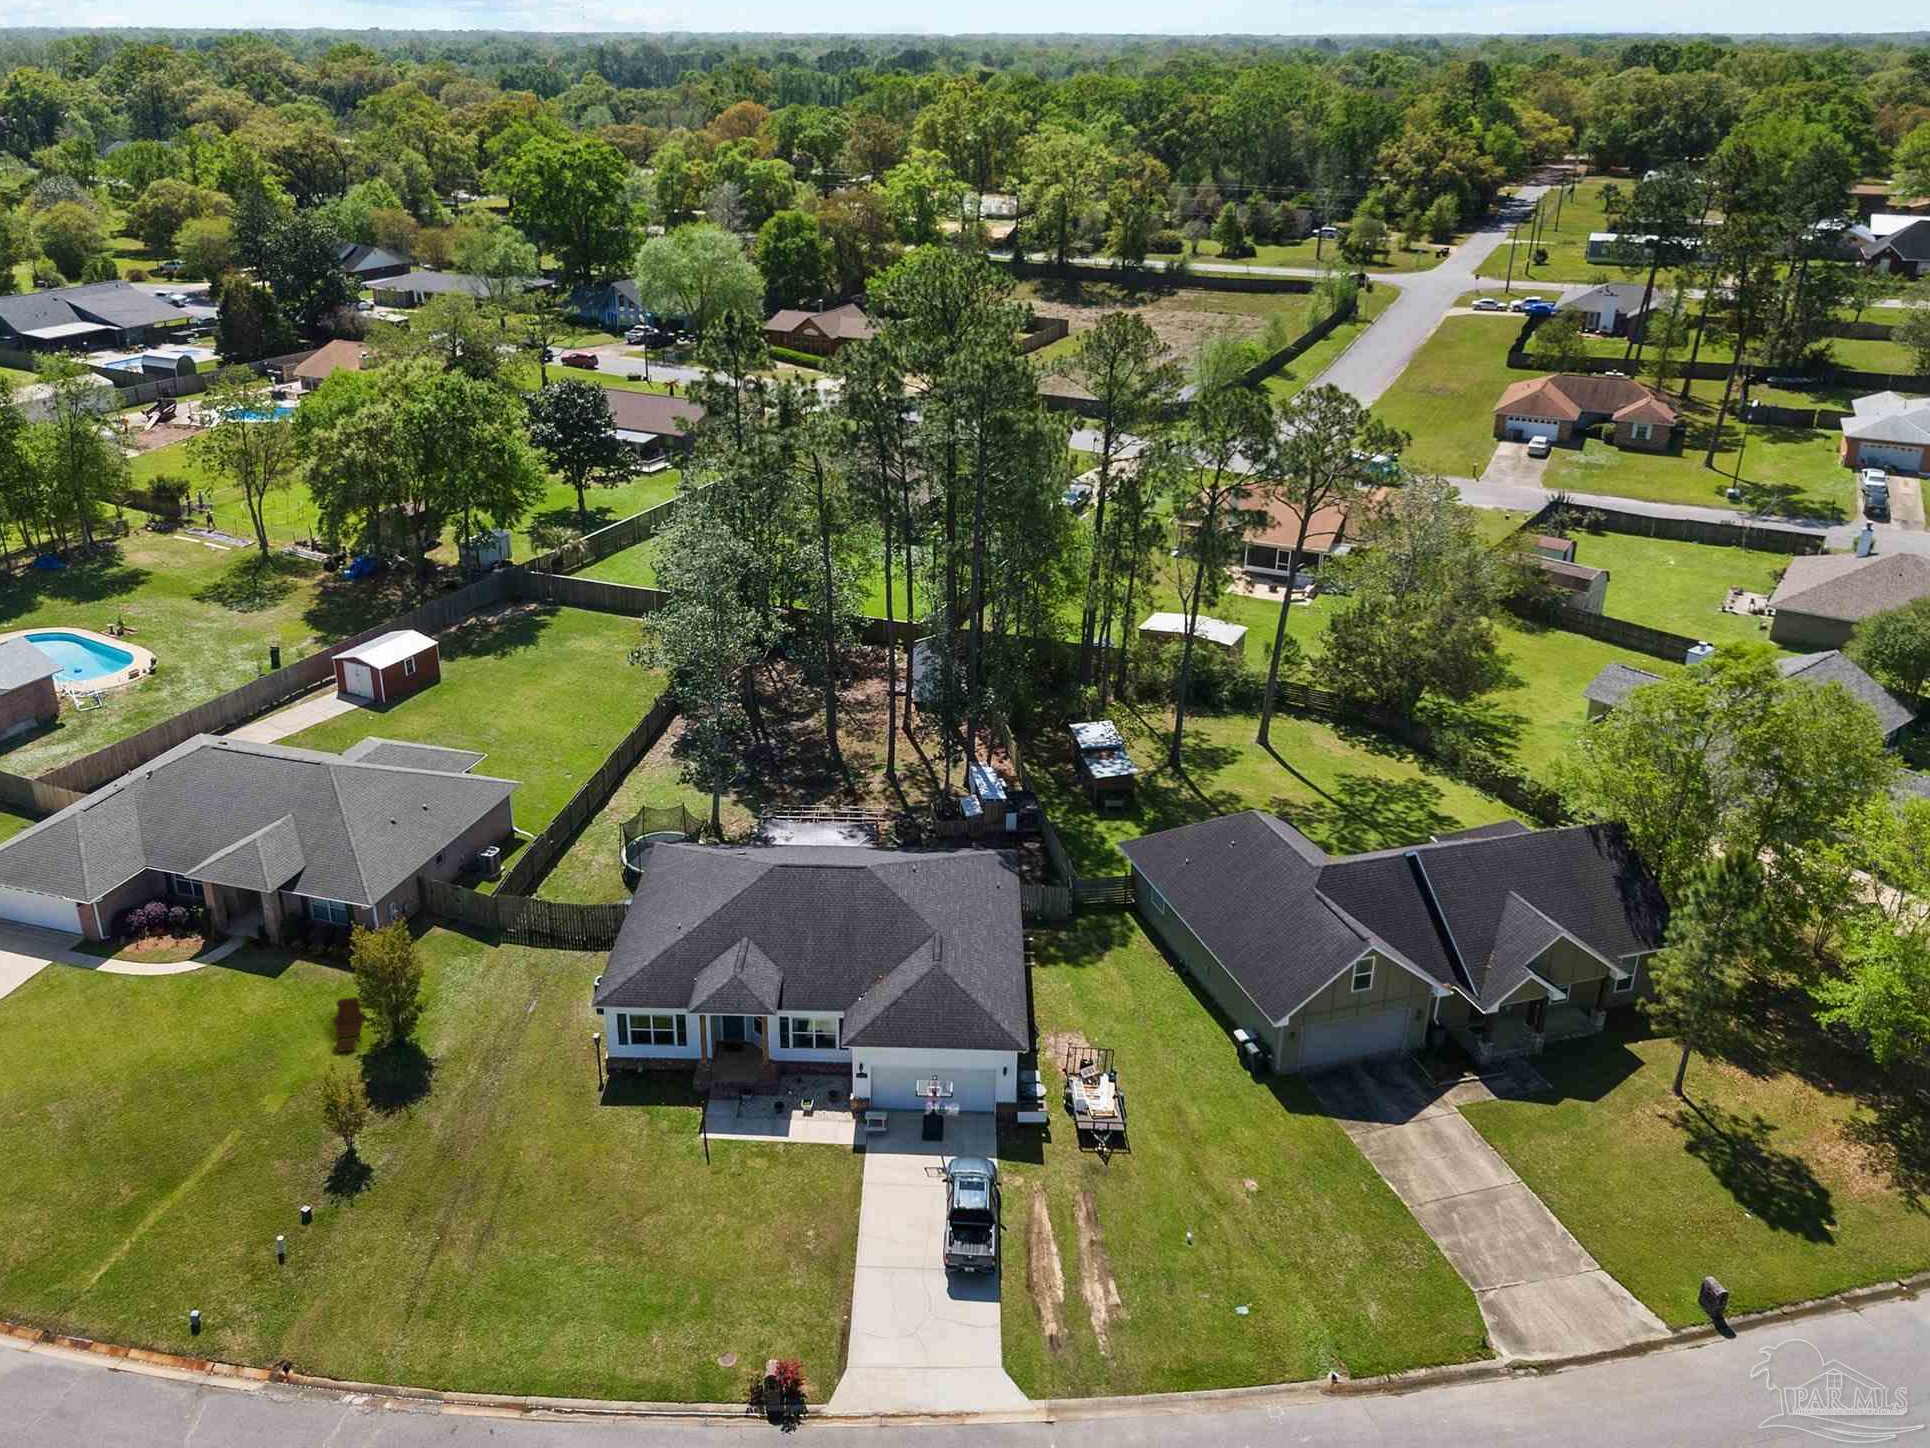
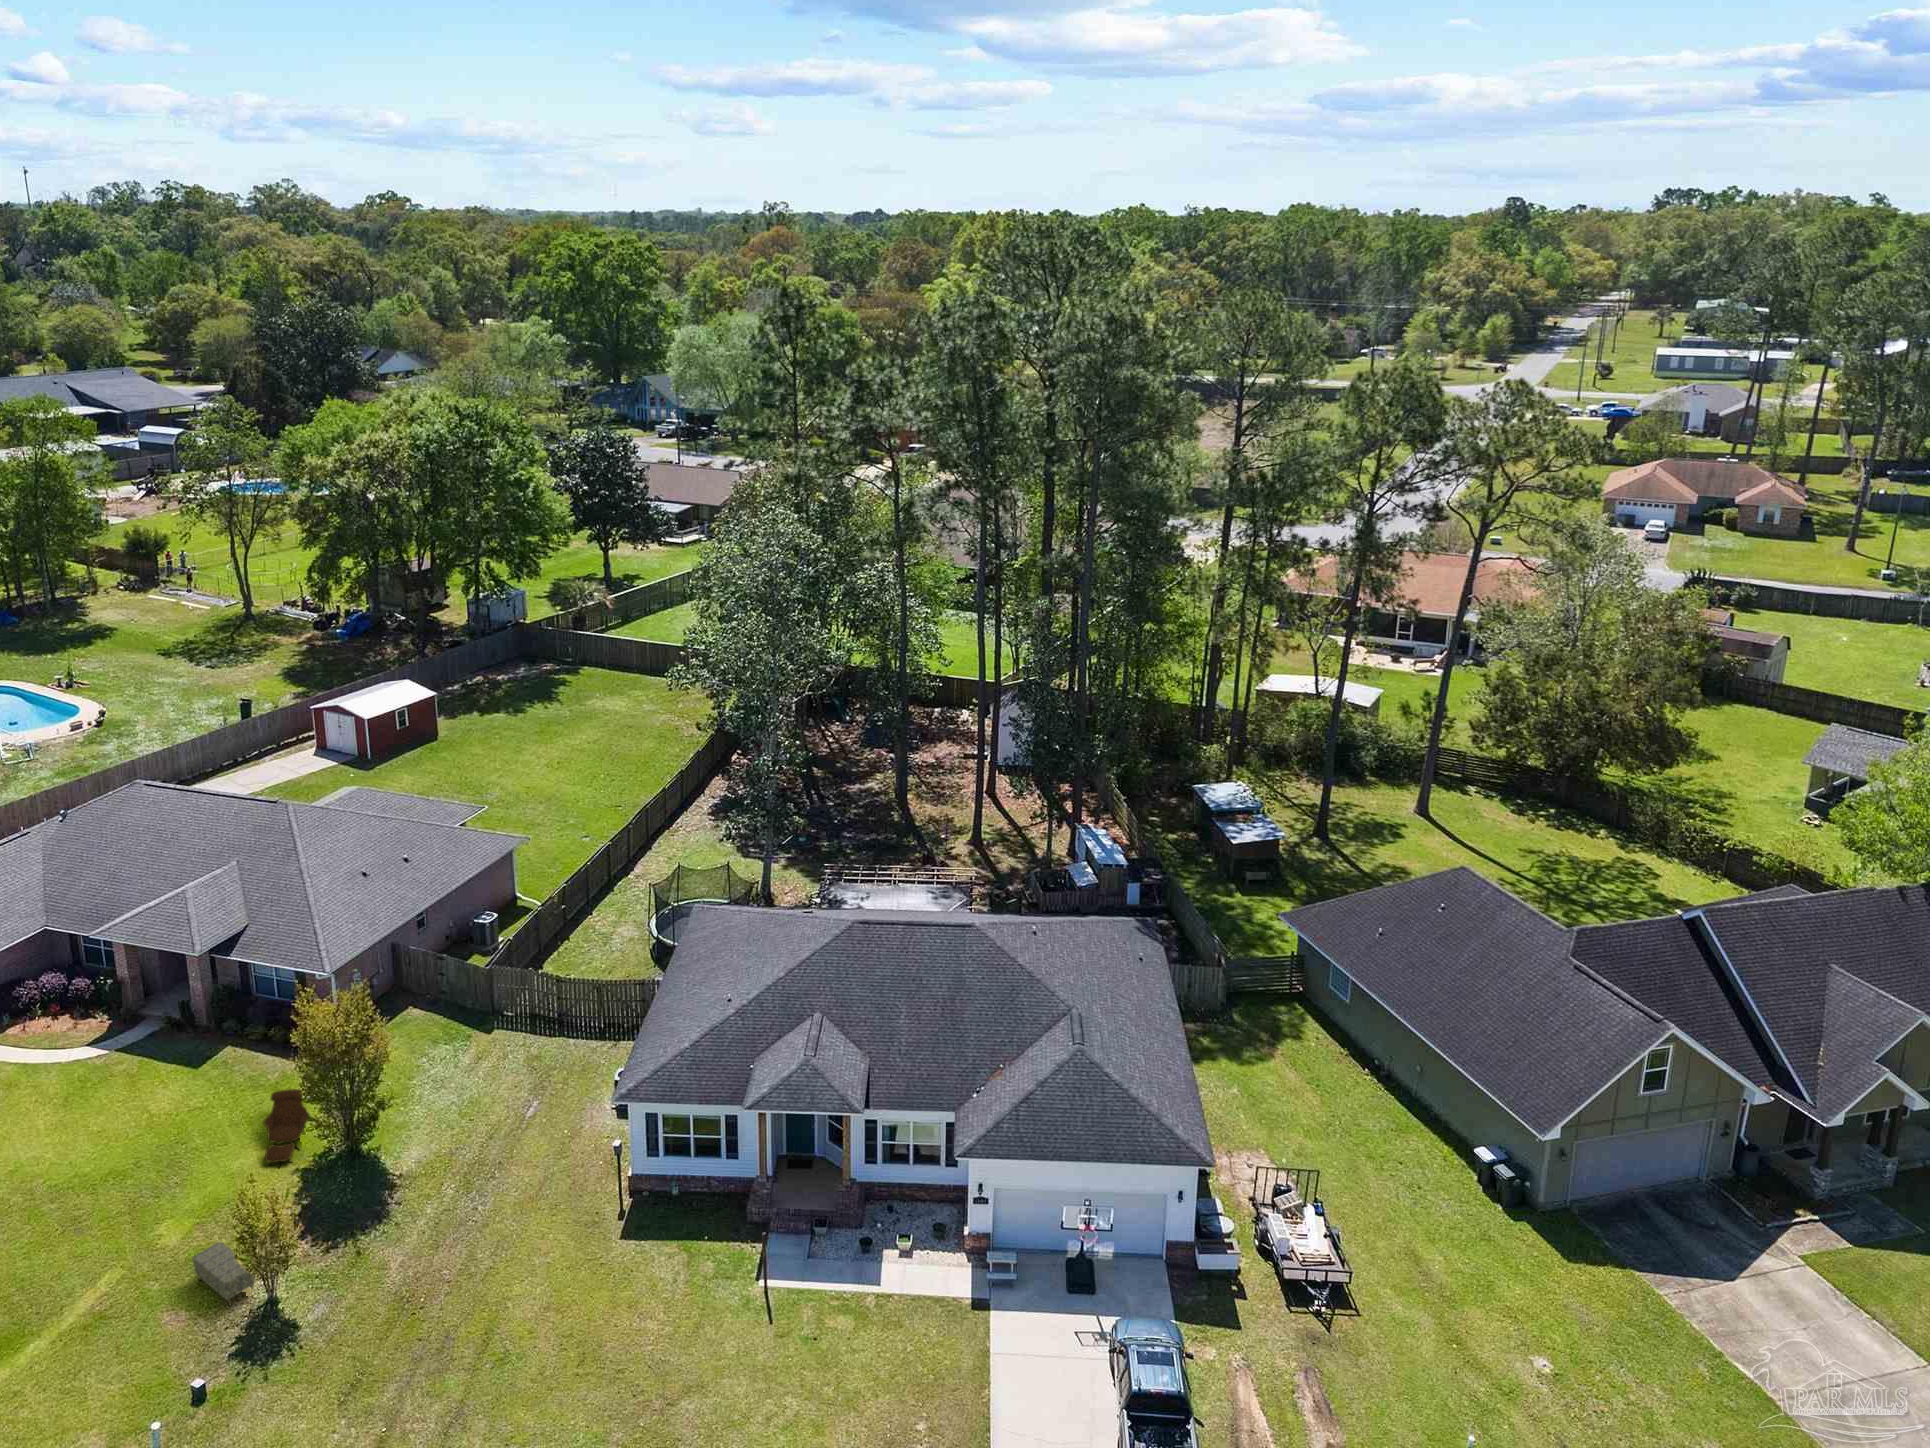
bench: none [293,1111,340,1156] -> present [193,1242,255,1306]

